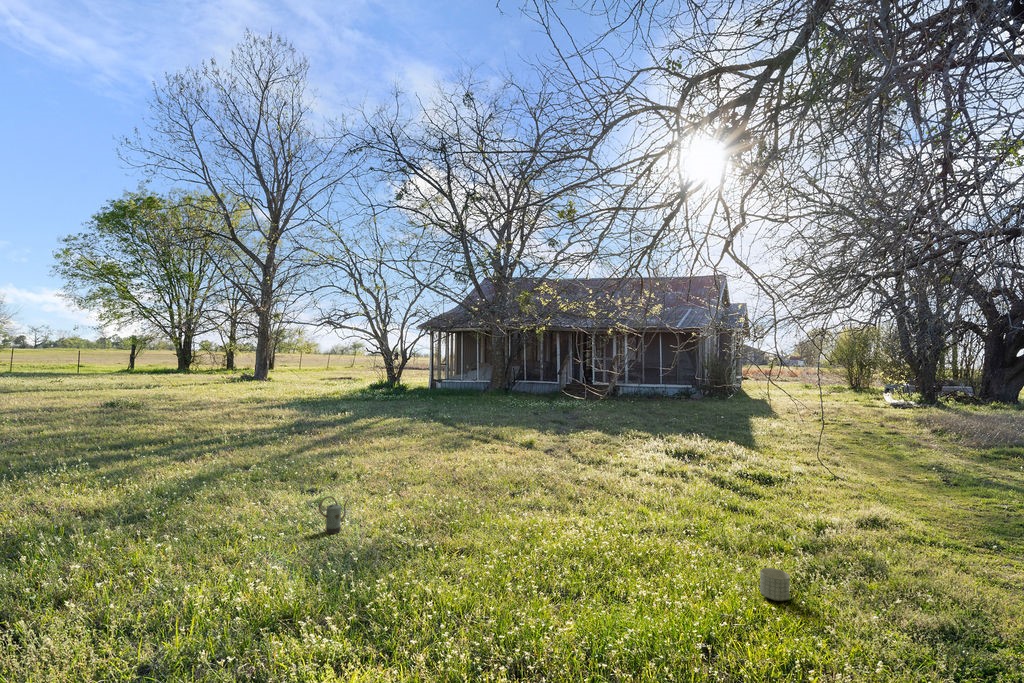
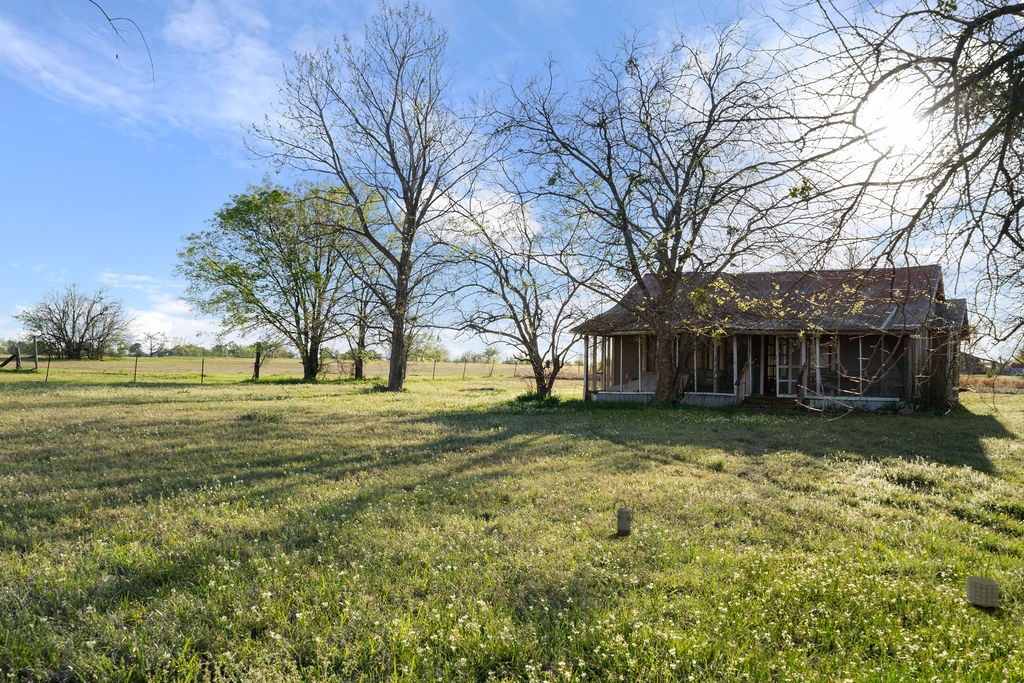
watering can: present [319,496,348,534] -> present [613,499,635,535]

